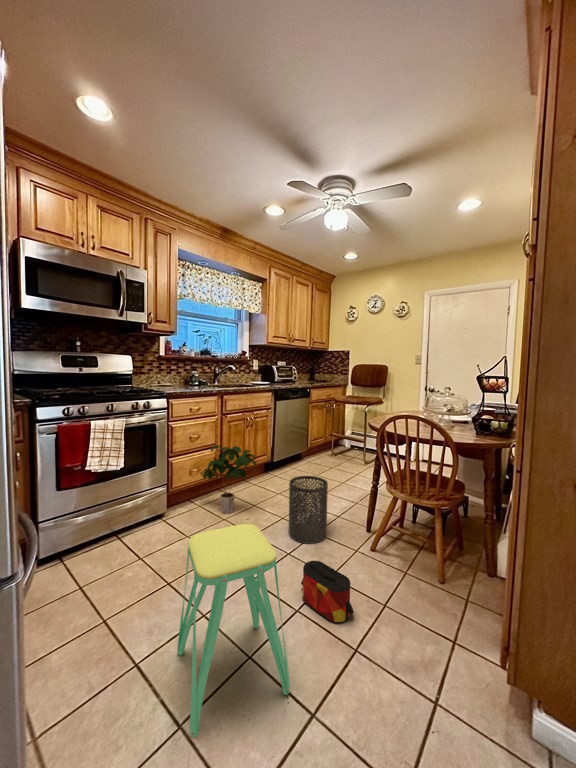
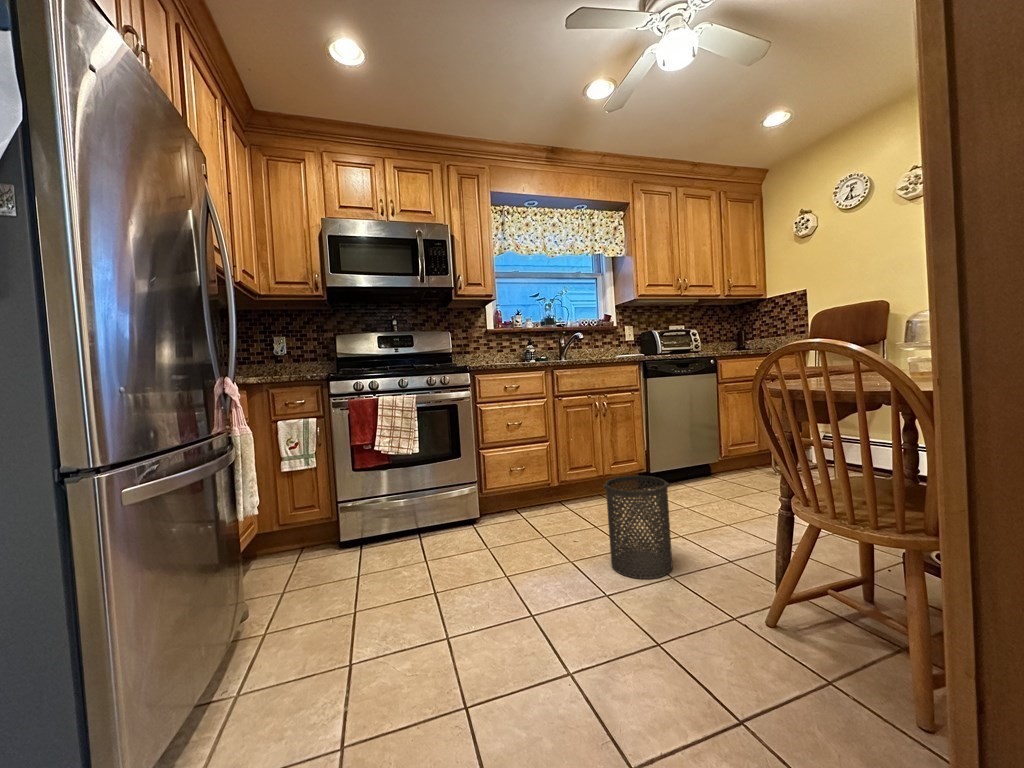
potted plant: present [201,445,257,514] -> none [519,433,581,526]
stool: present [177,524,290,737] -> none [332,504,488,743]
bag: present [301,561,354,624] -> none [564,588,630,689]

